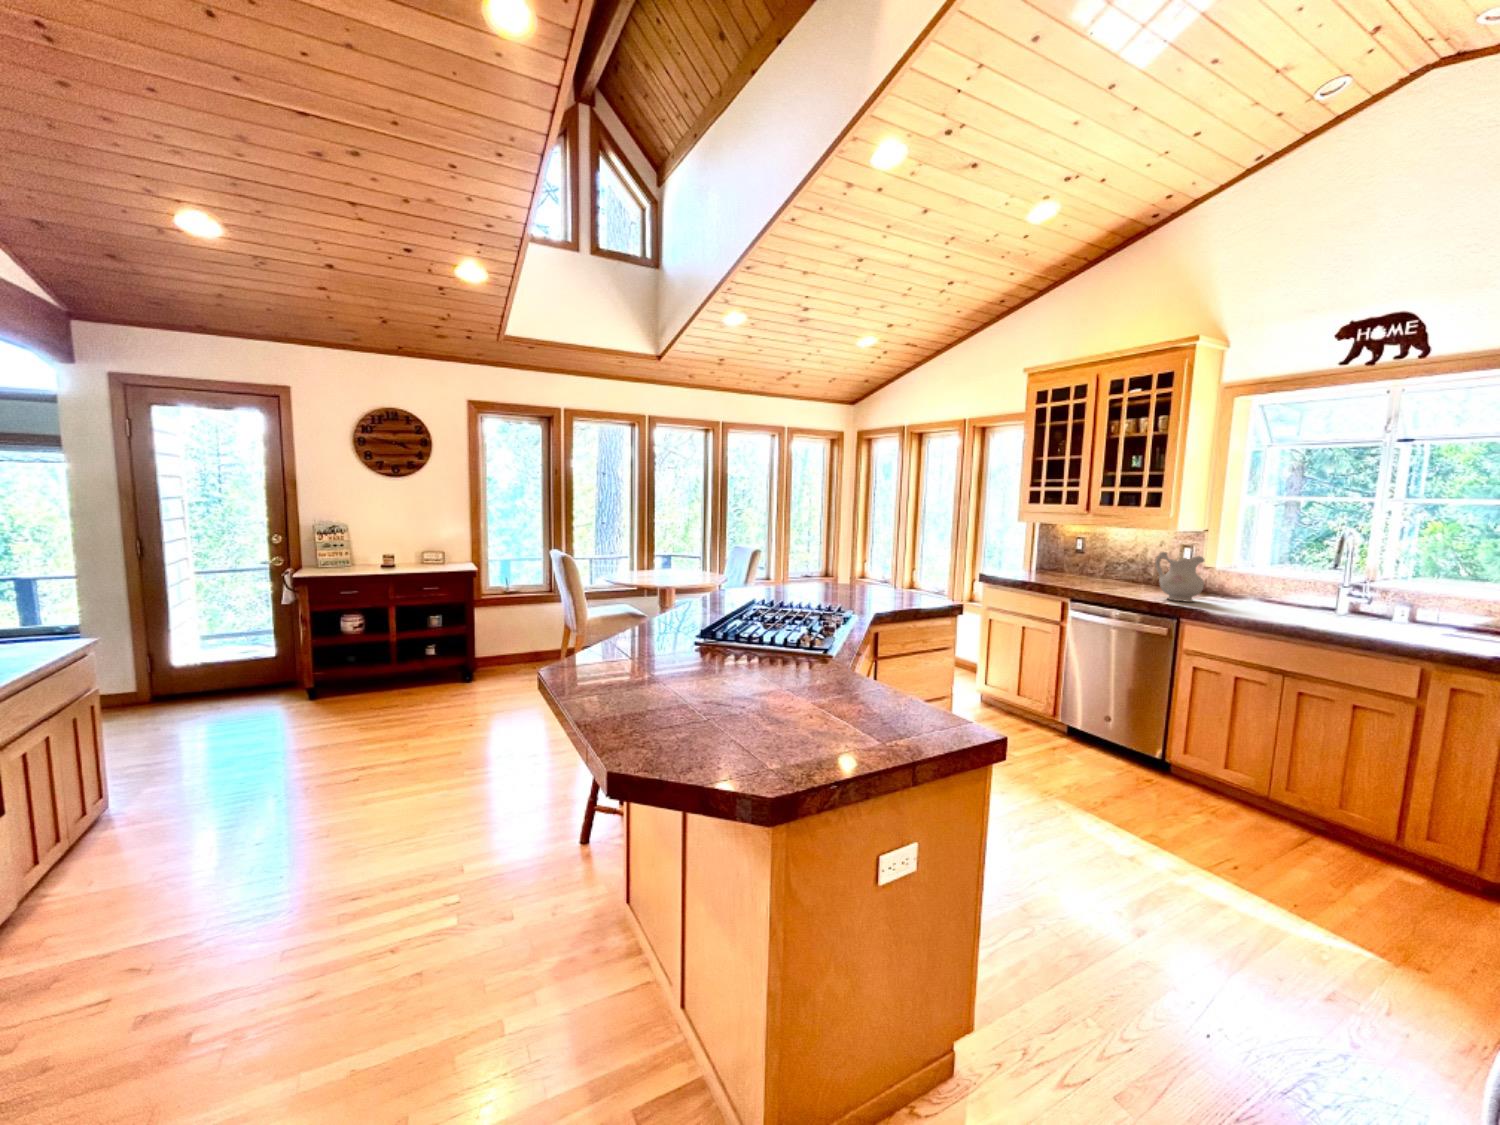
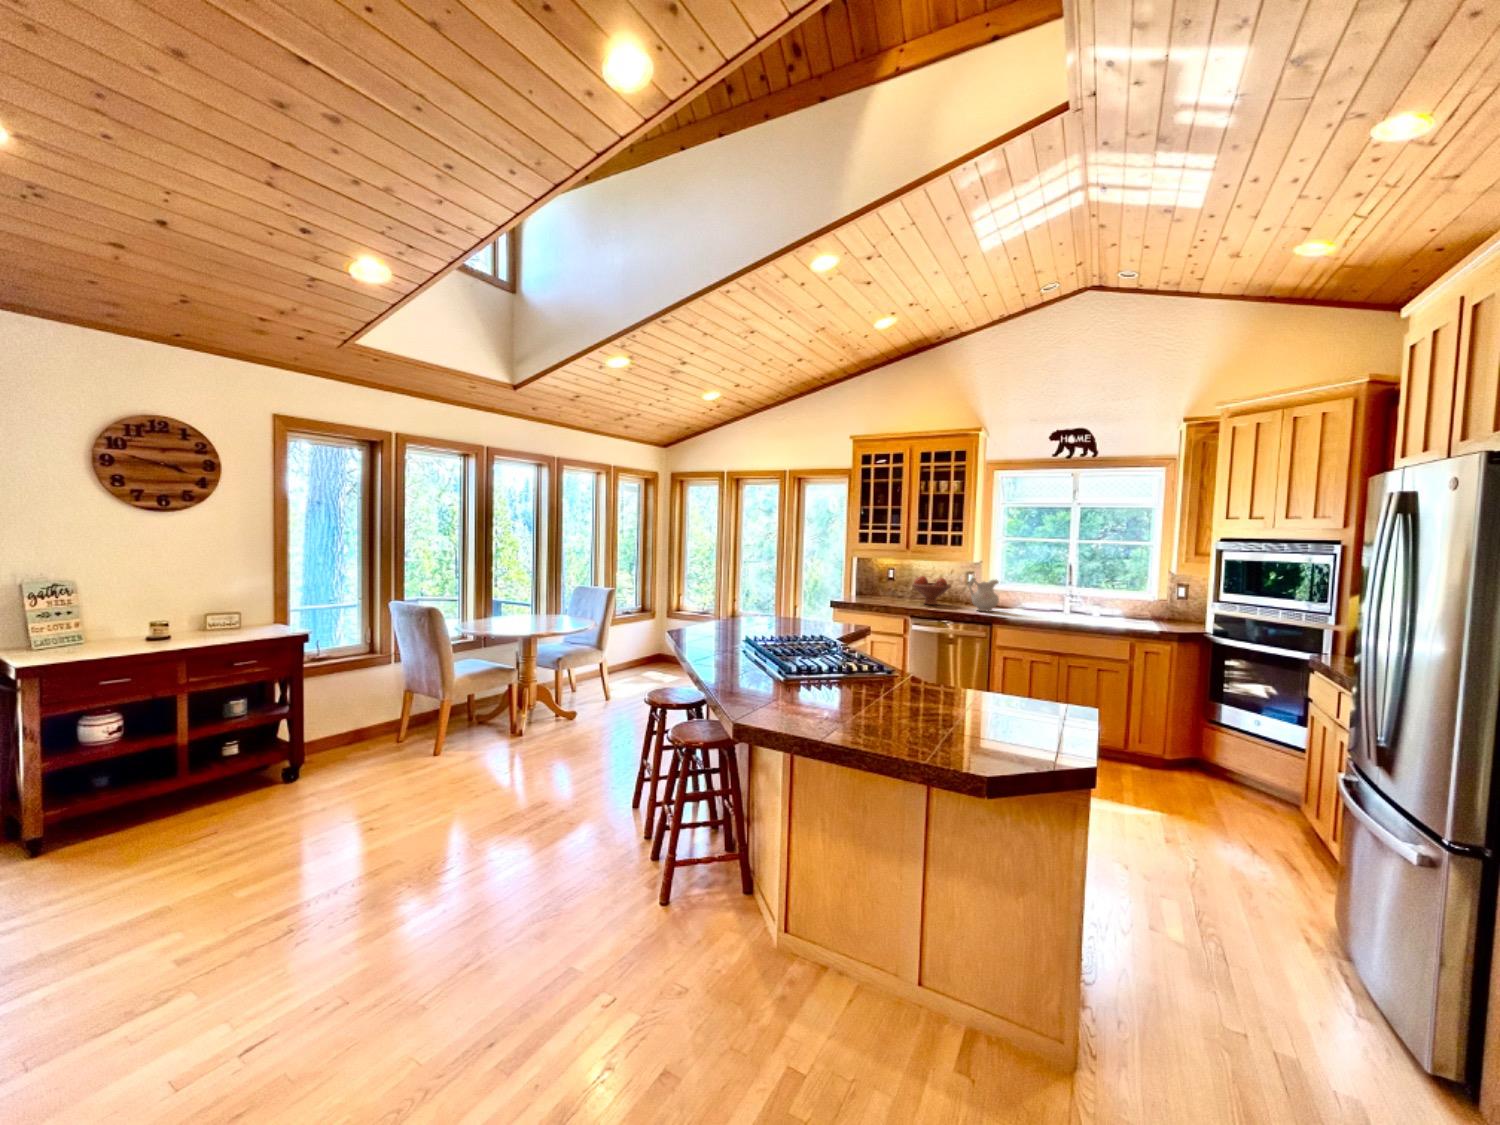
fruit bowl: none [1086,548,1144,588] -> present [913,576,951,605]

